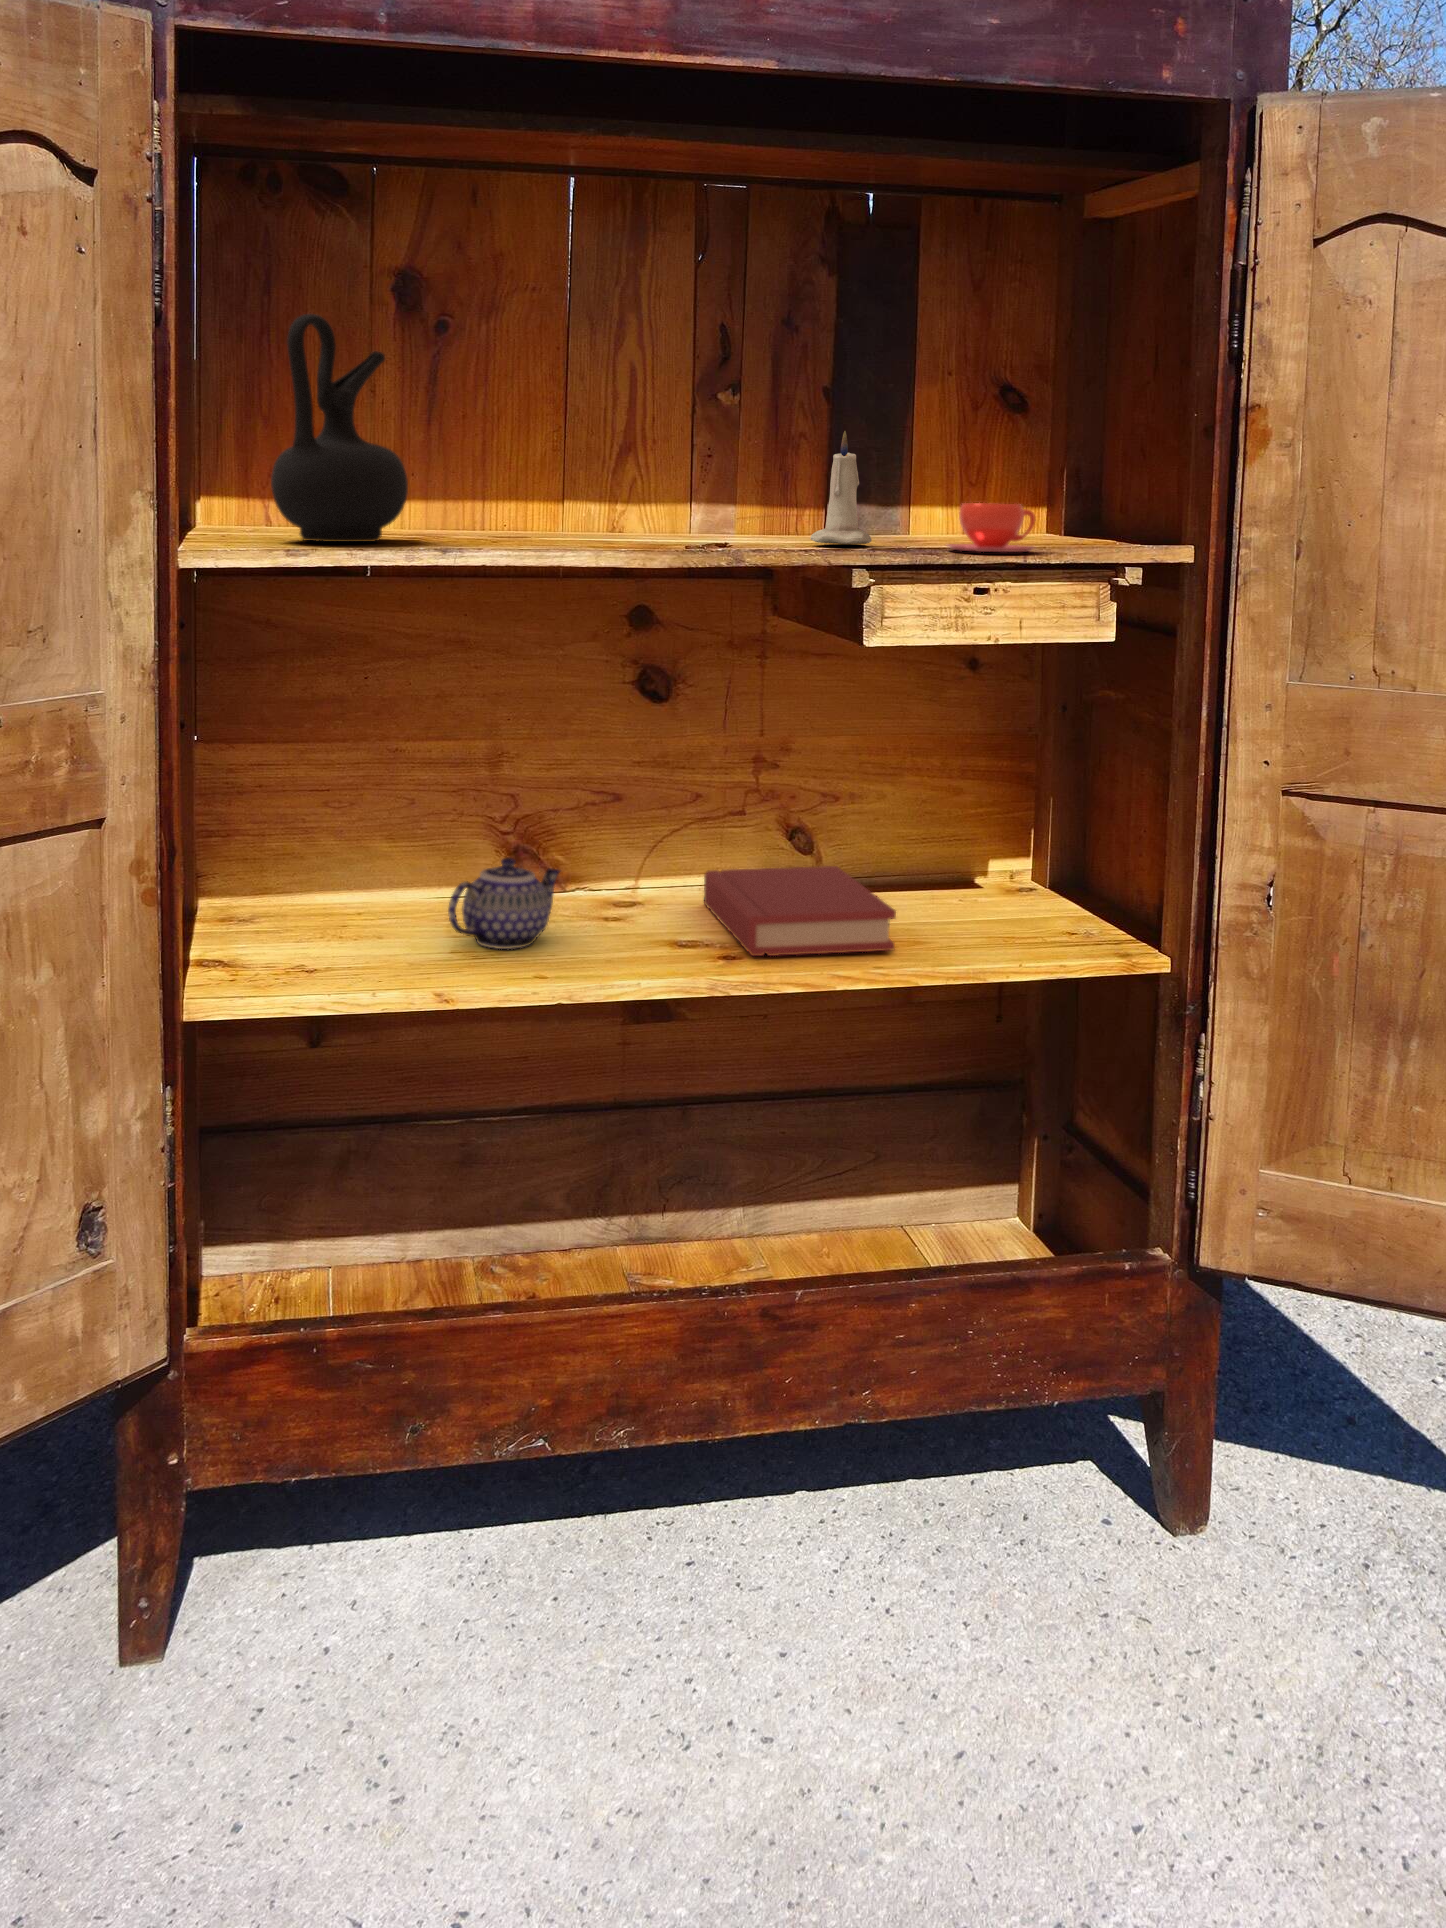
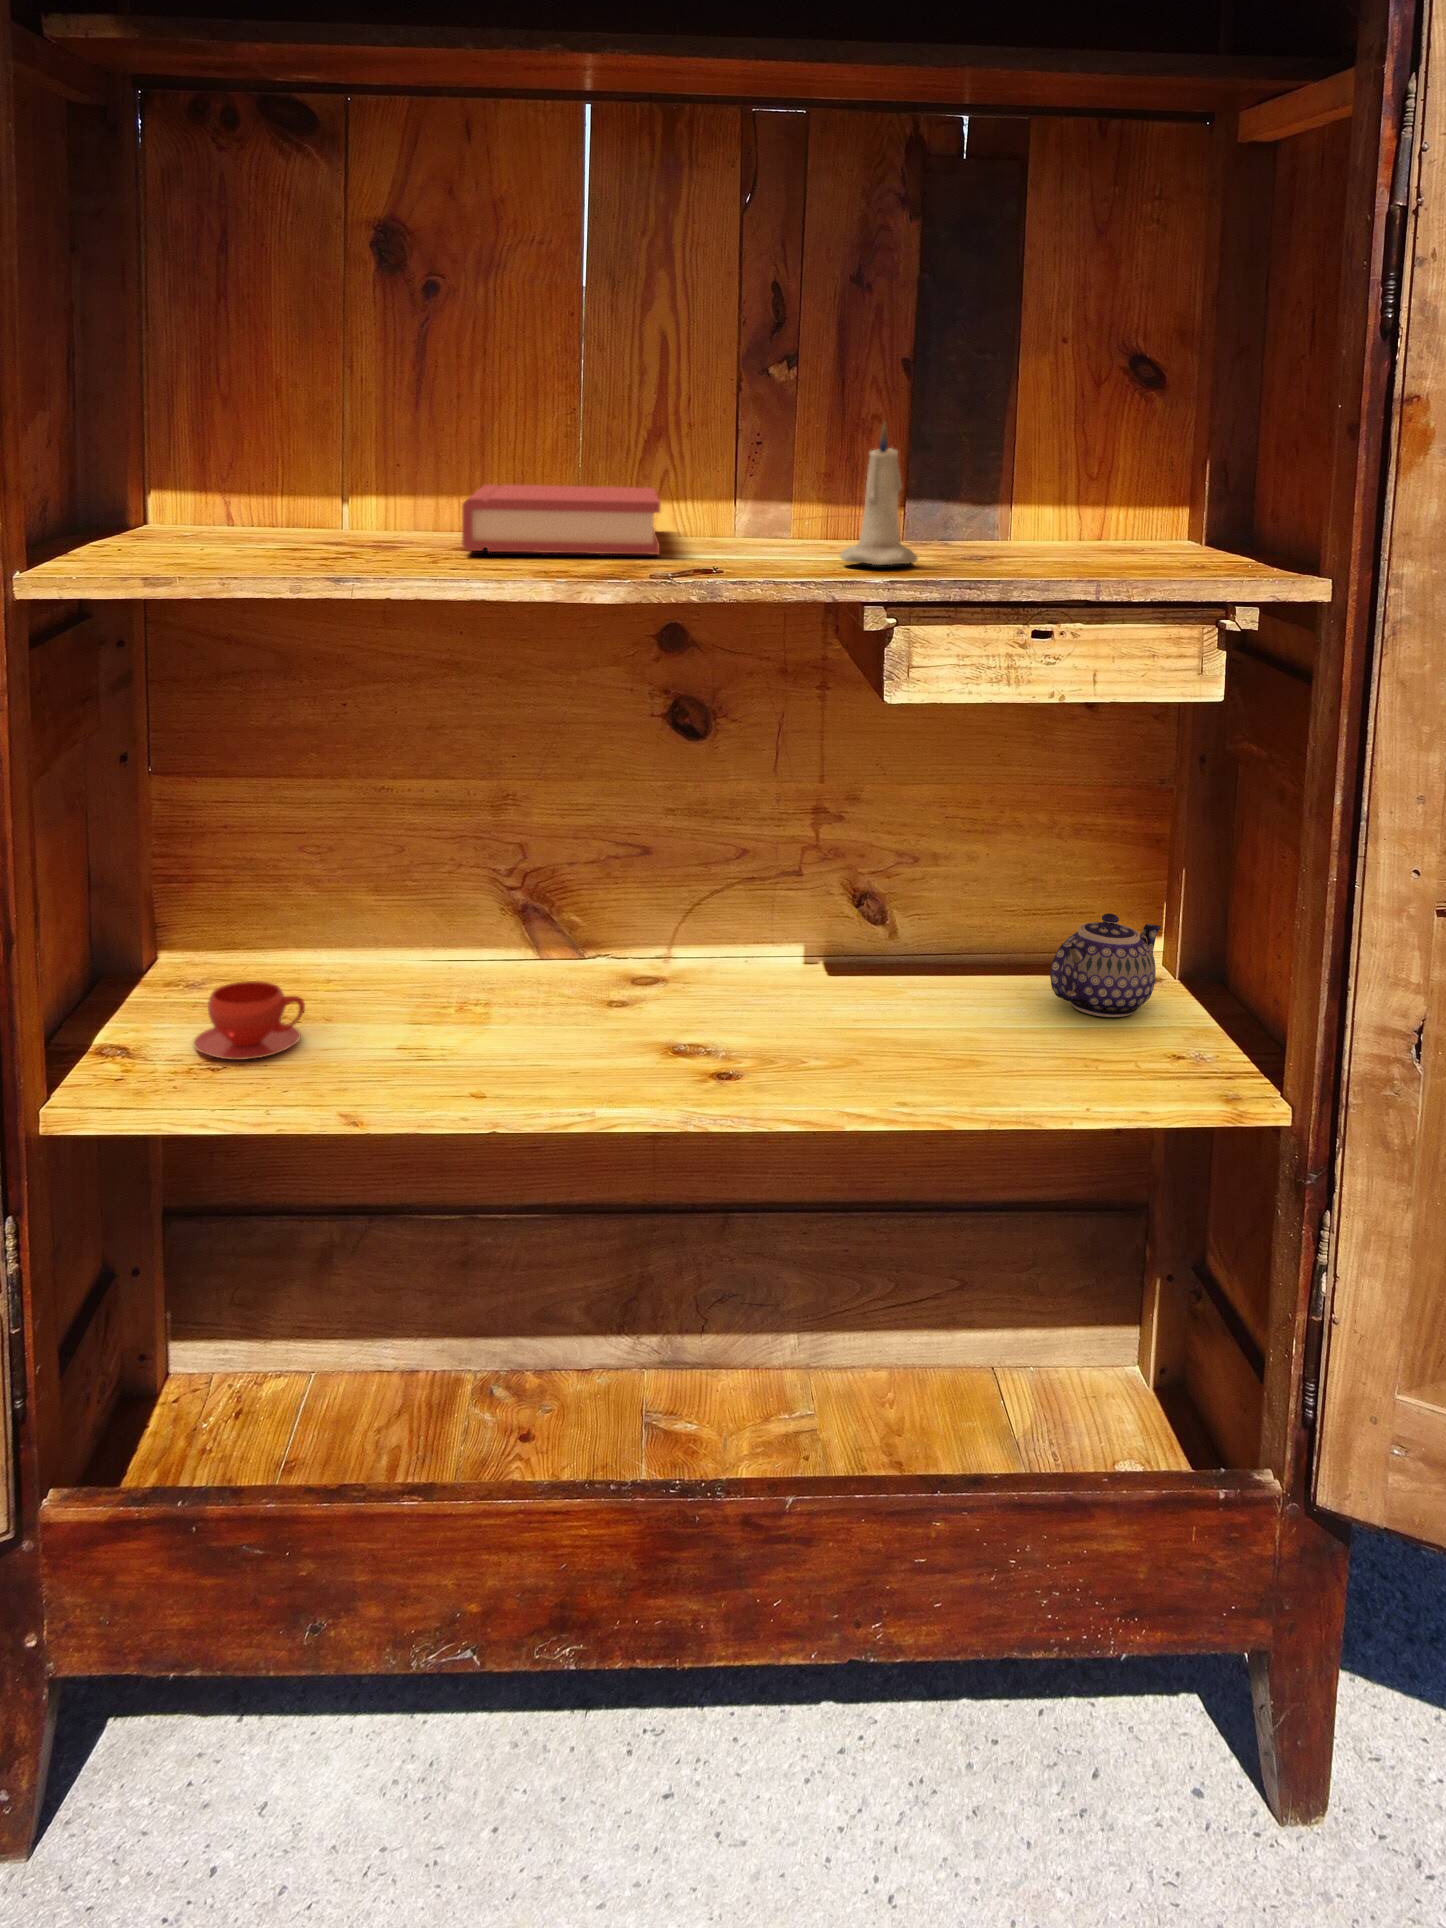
ceramic jug: present [271,314,408,542] -> none [177,281,344,558]
teacup: present [947,503,1036,552] -> present [193,981,305,1060]
teapot: present [448,857,560,949] -> present [1050,913,1161,1017]
hardback book: present [704,866,896,956] -> present [462,485,660,555]

